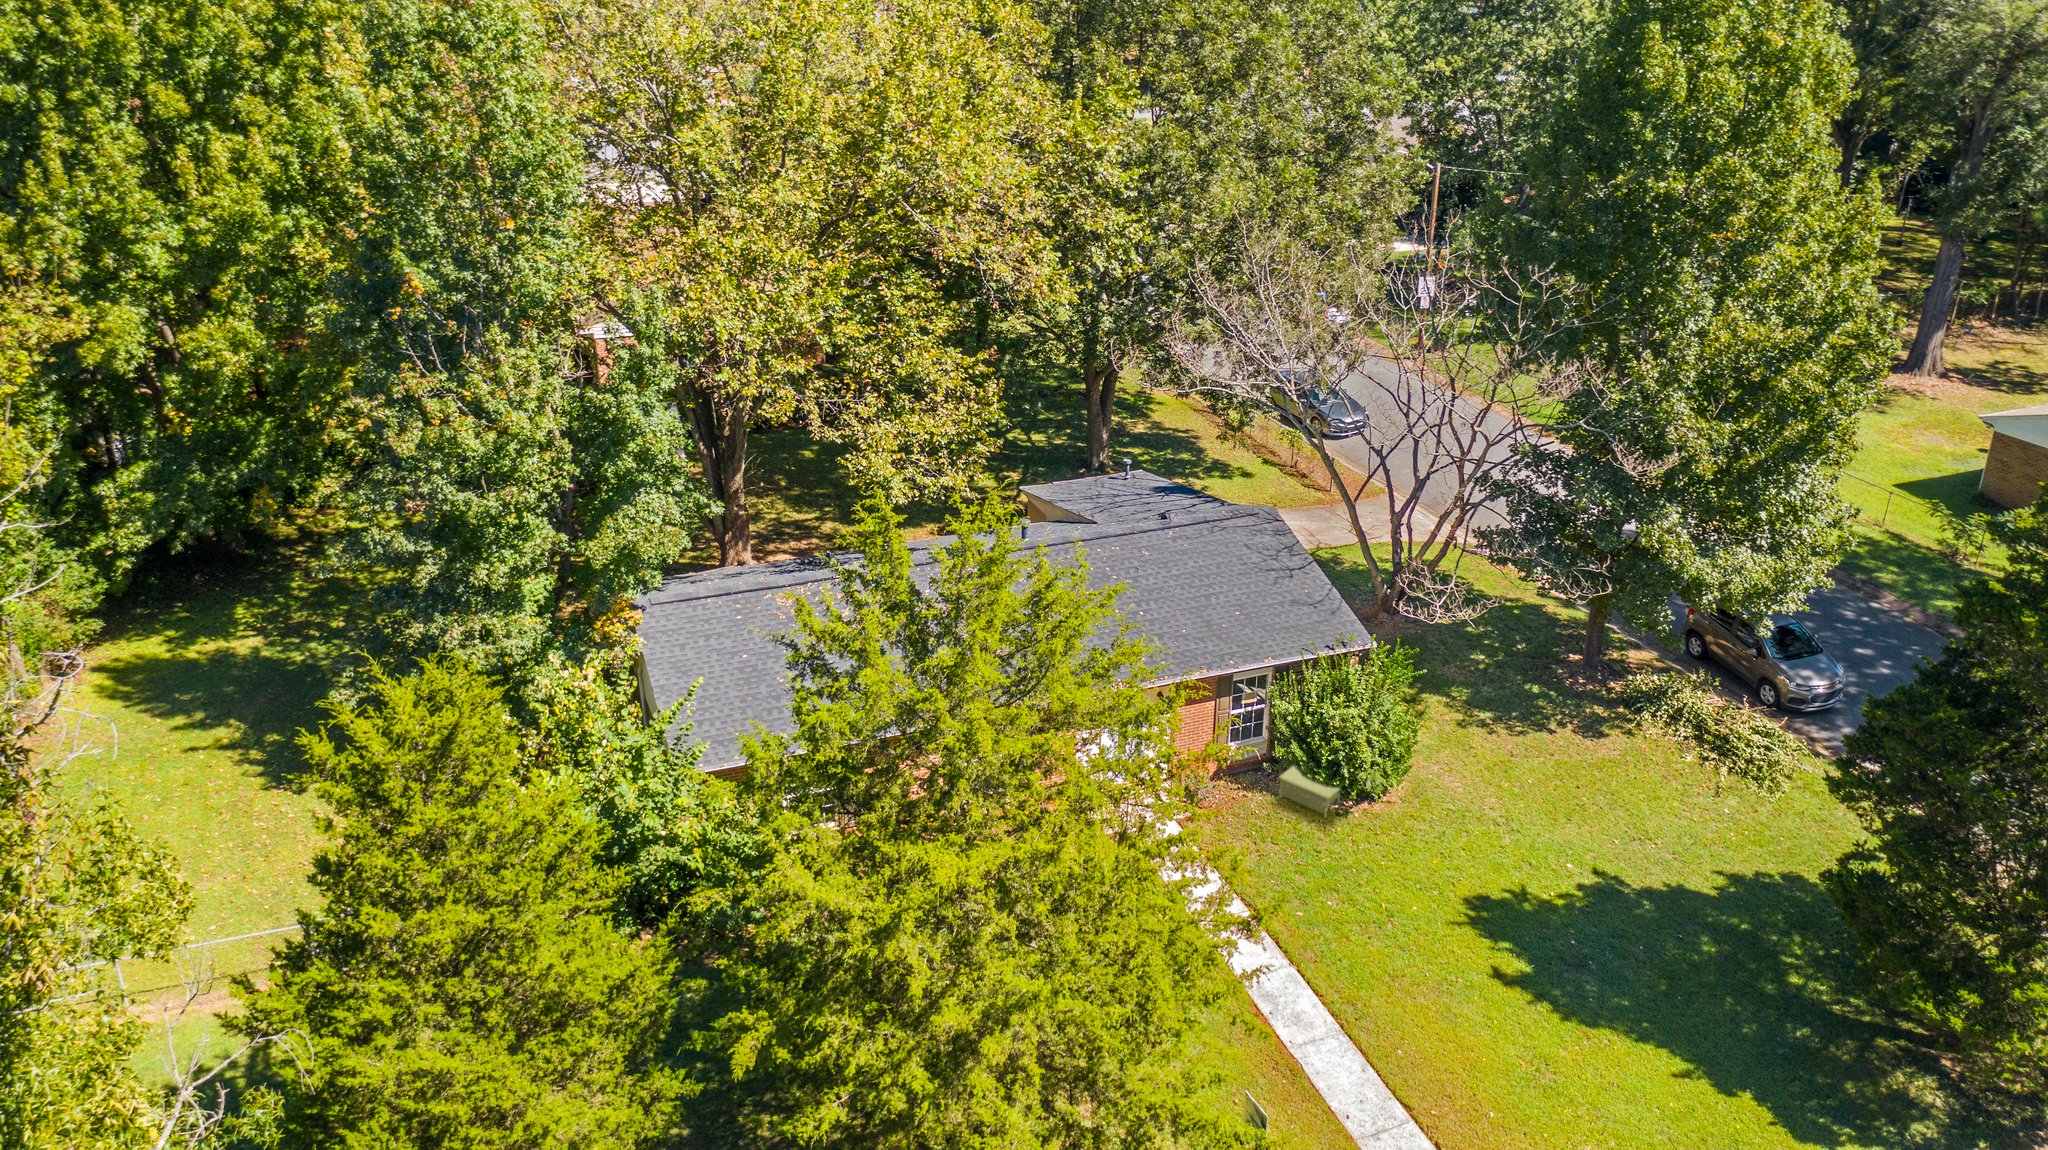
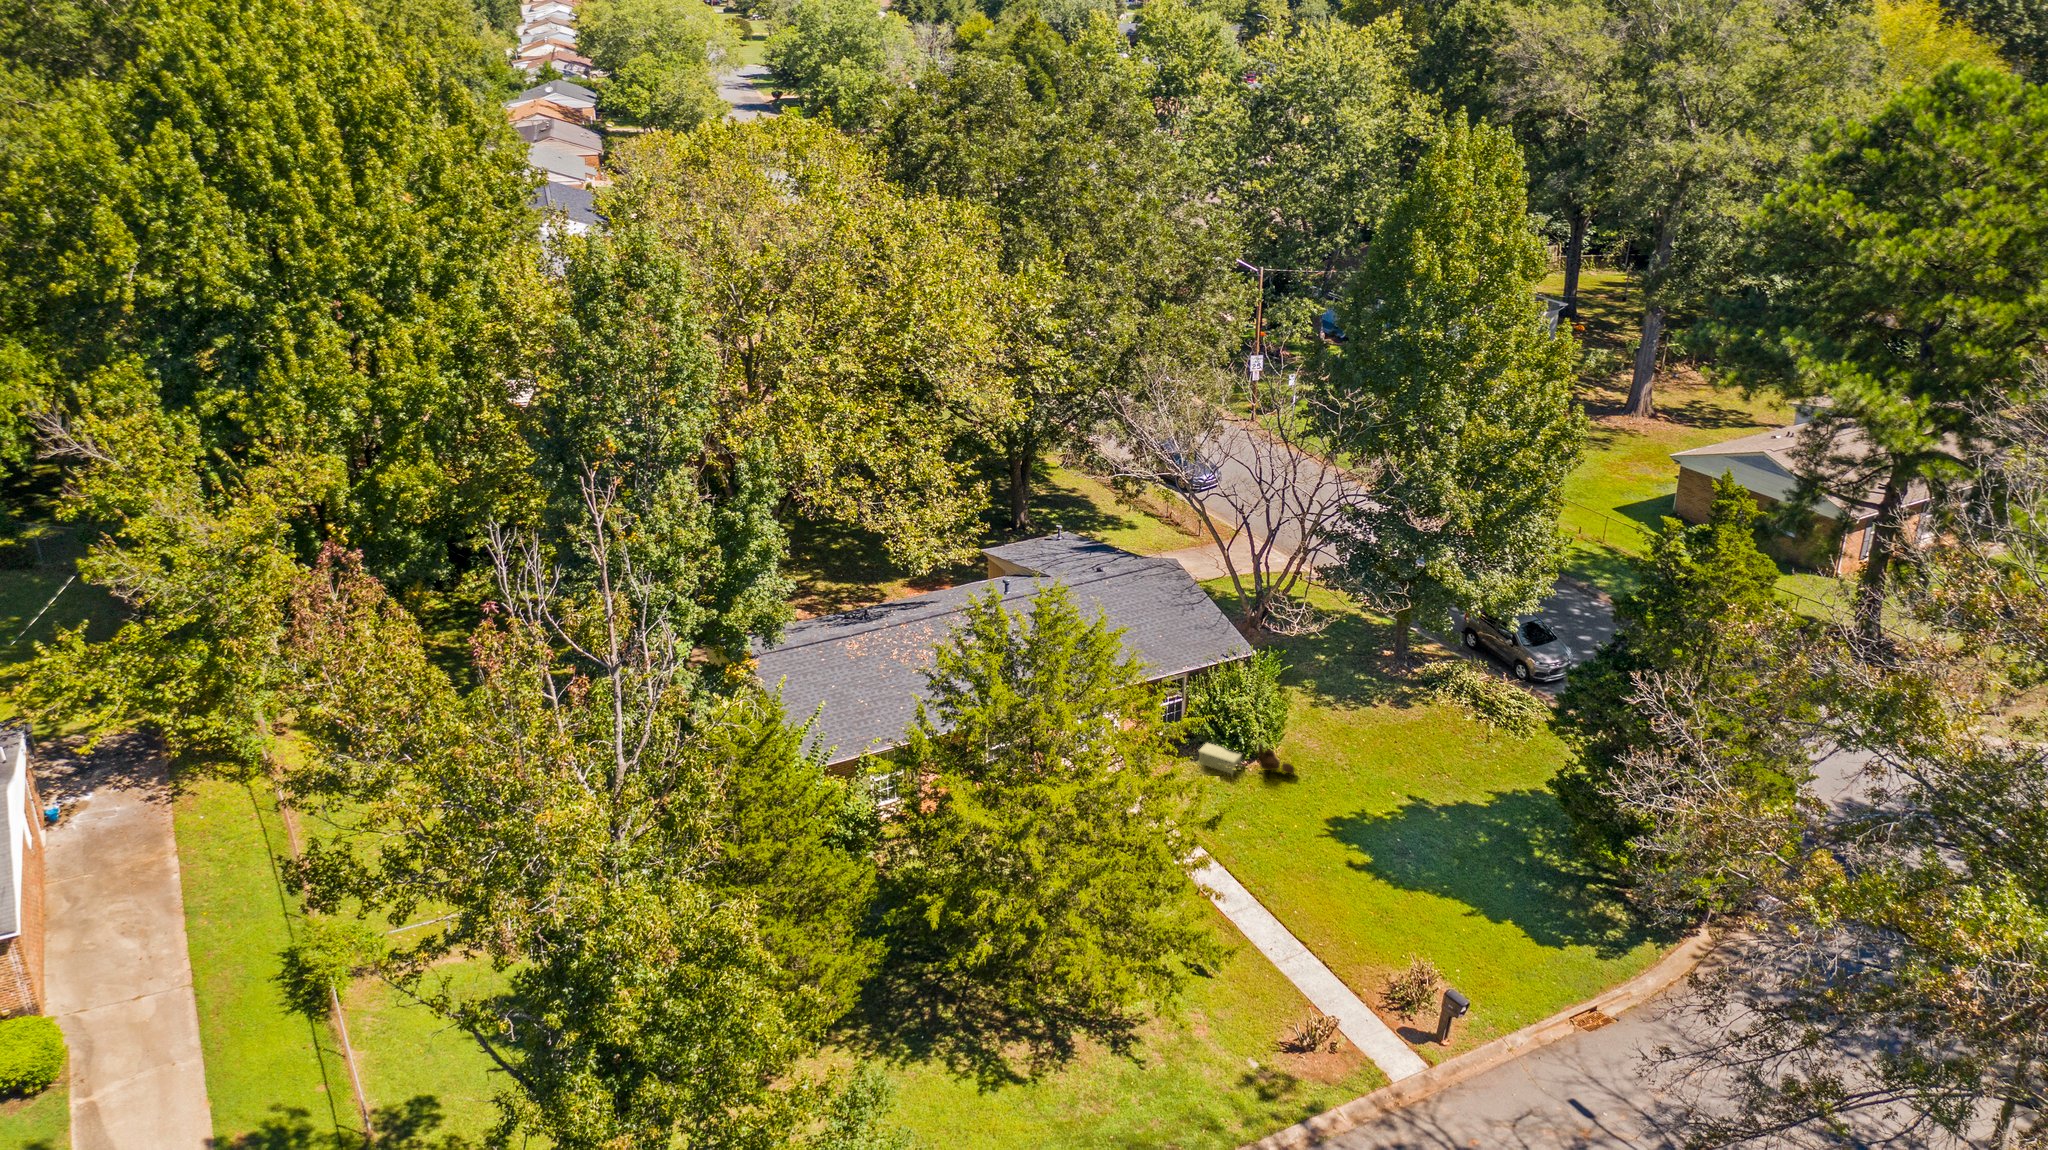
lounge chair: none [1364,765,1419,829] -> present [1258,743,1295,775]

